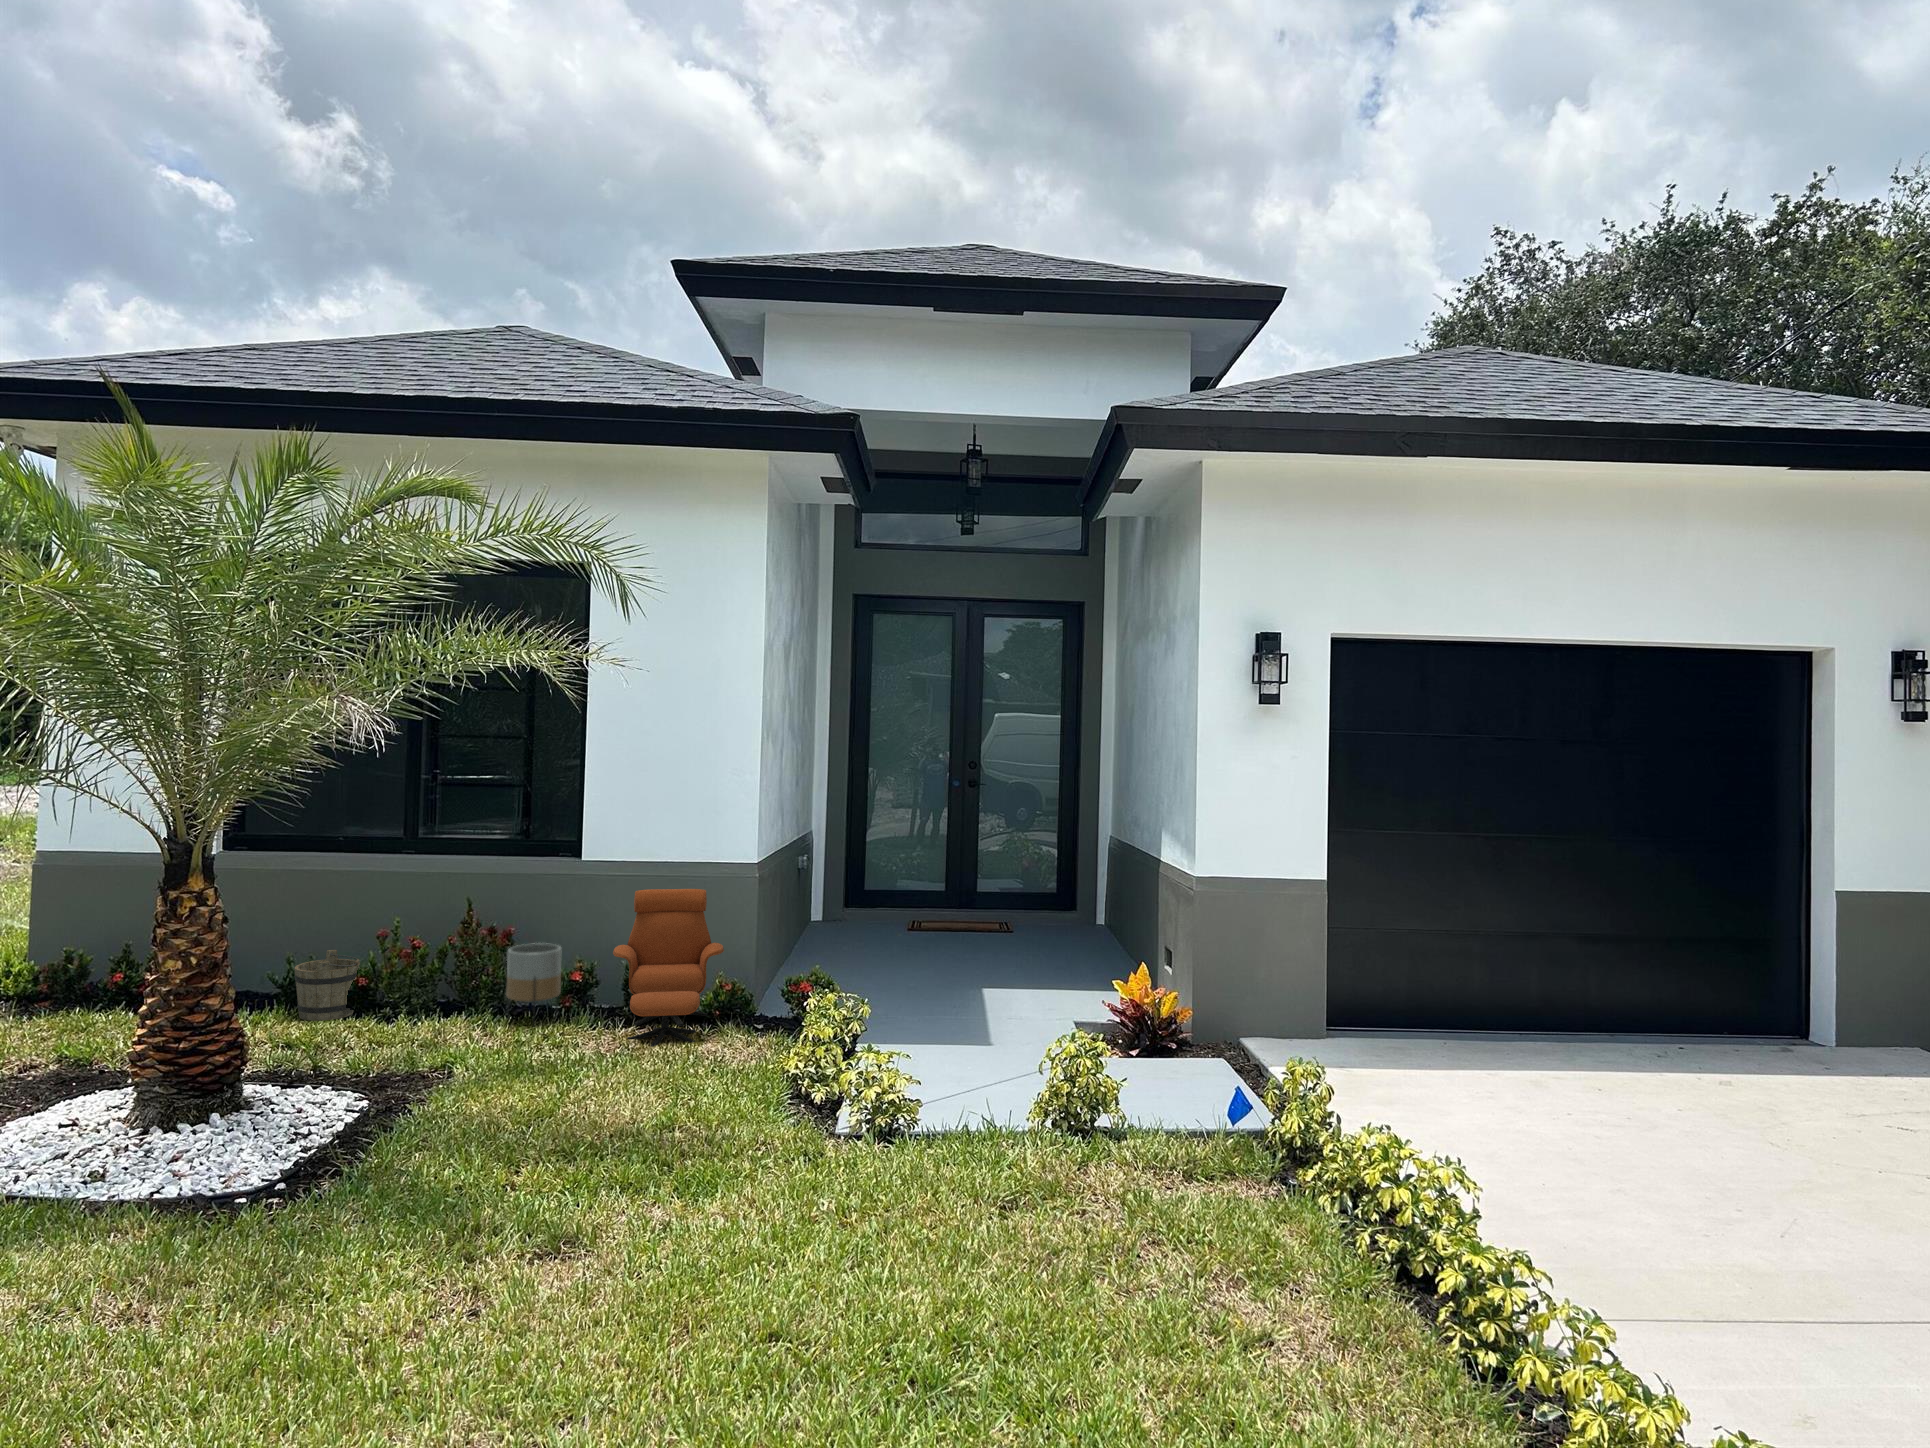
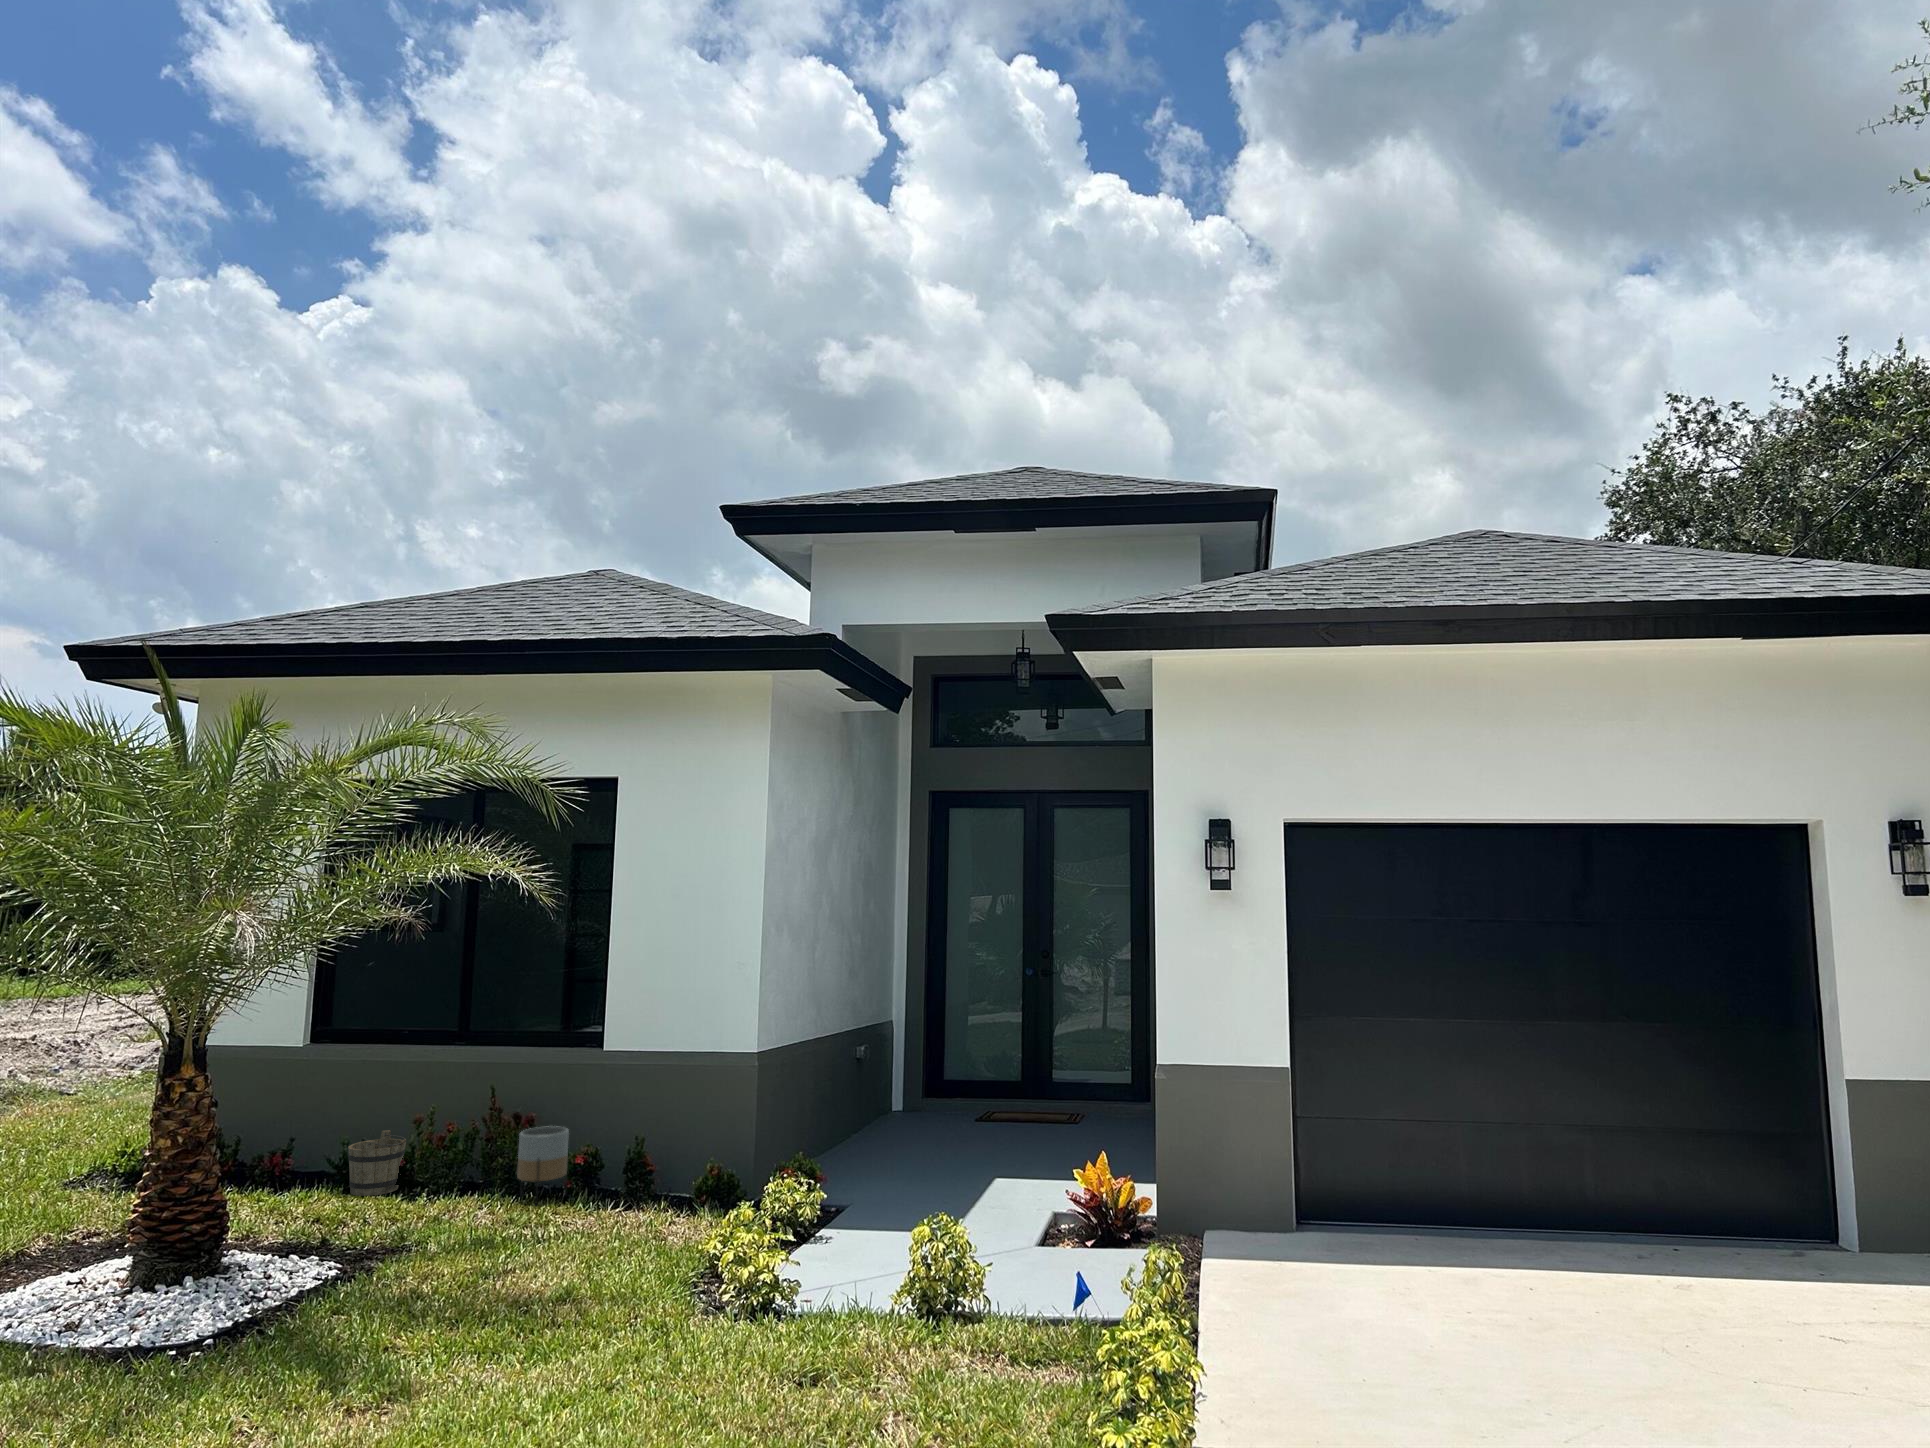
lounge chair: present [613,889,724,1047] -> none [607,1076,713,1230]

